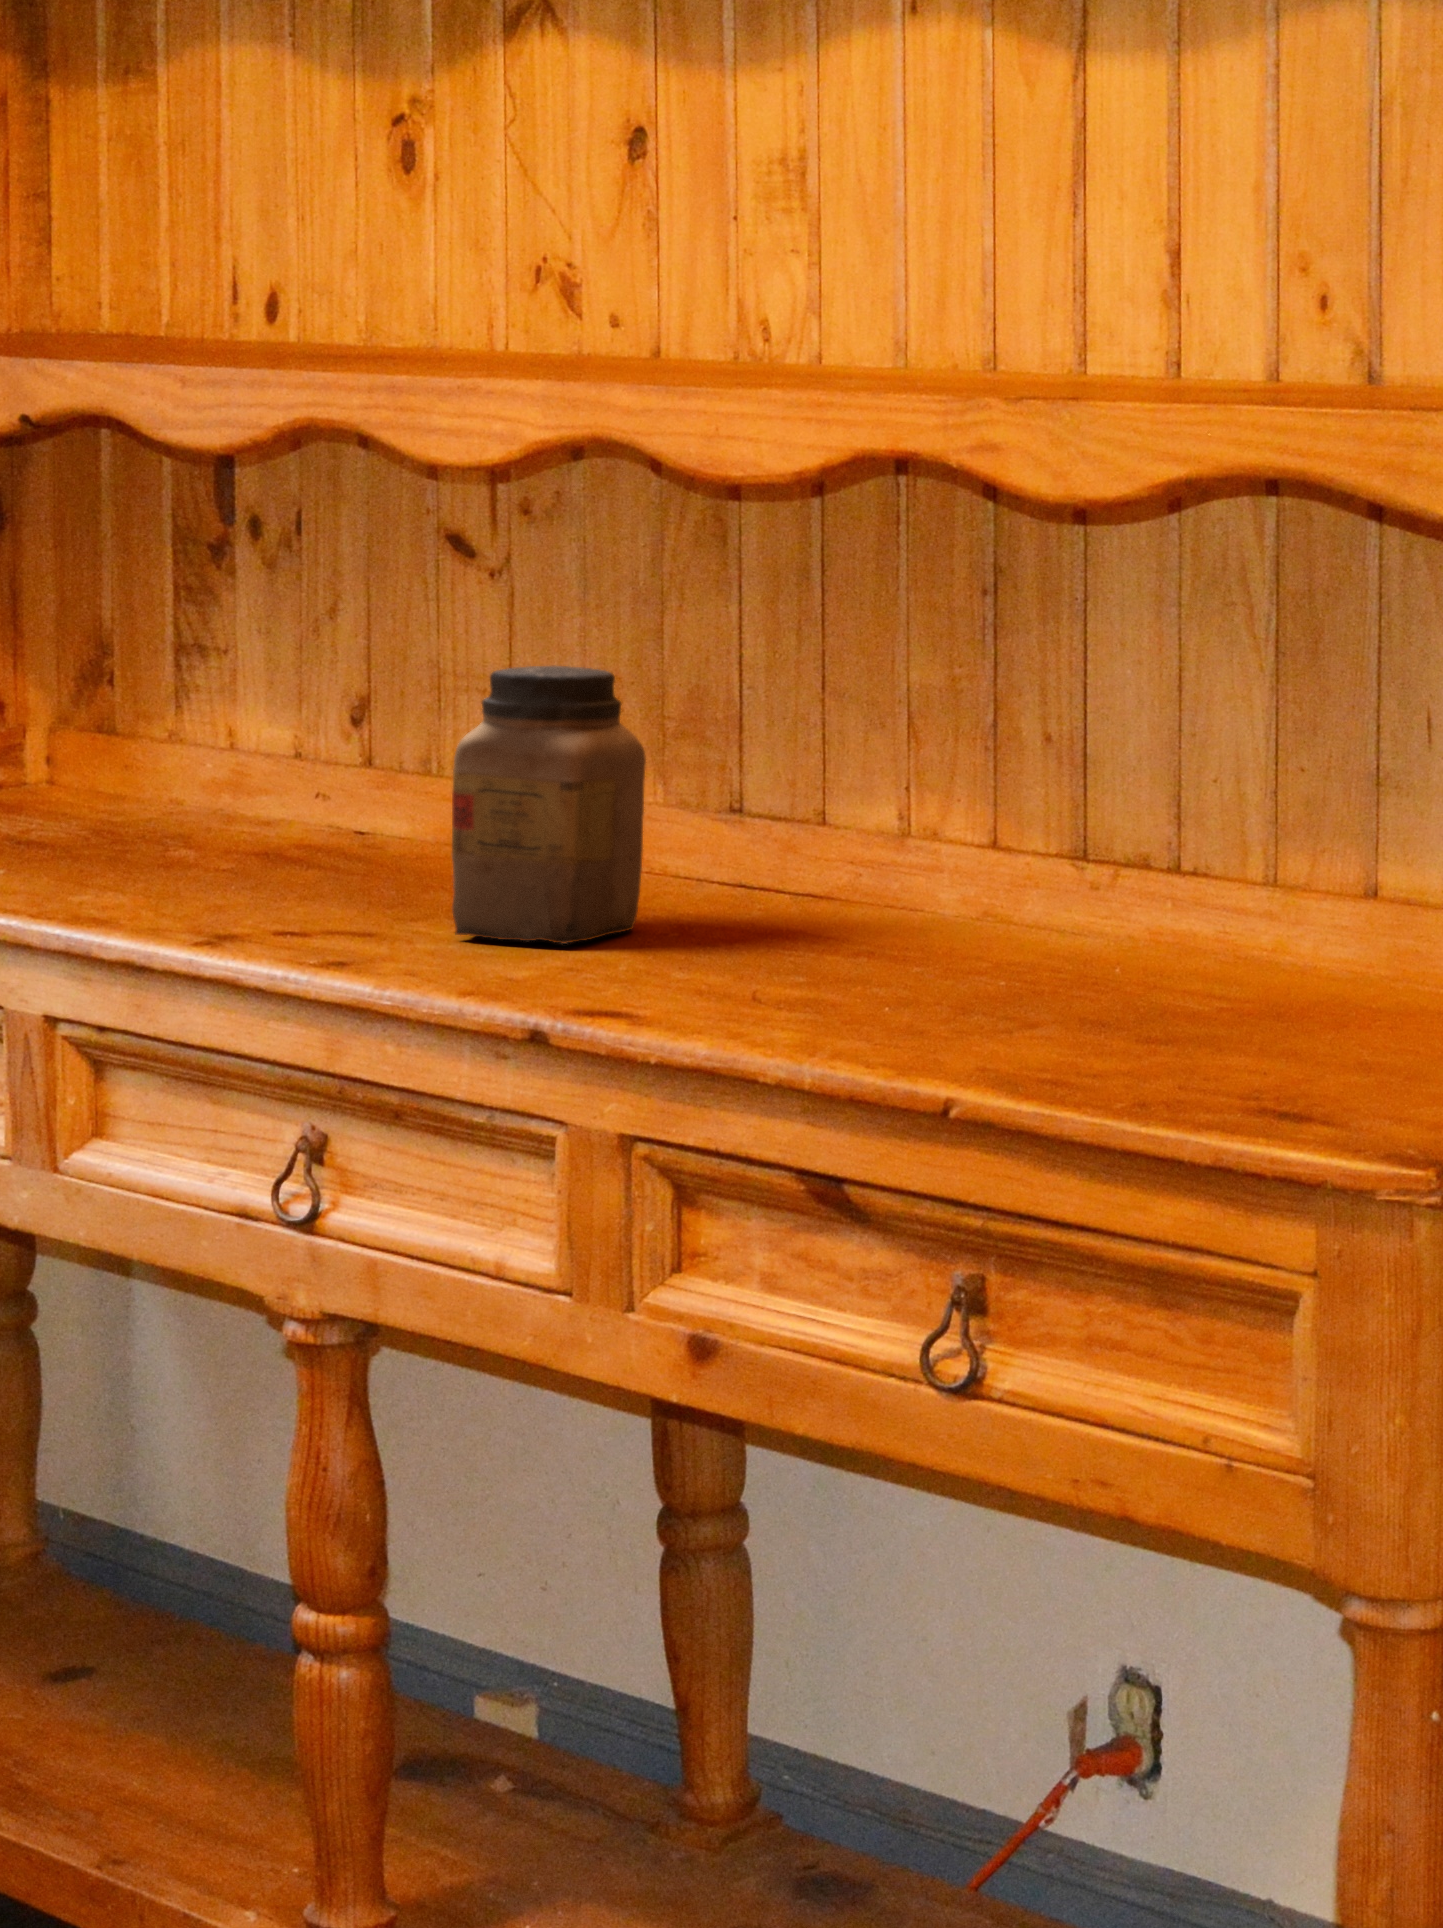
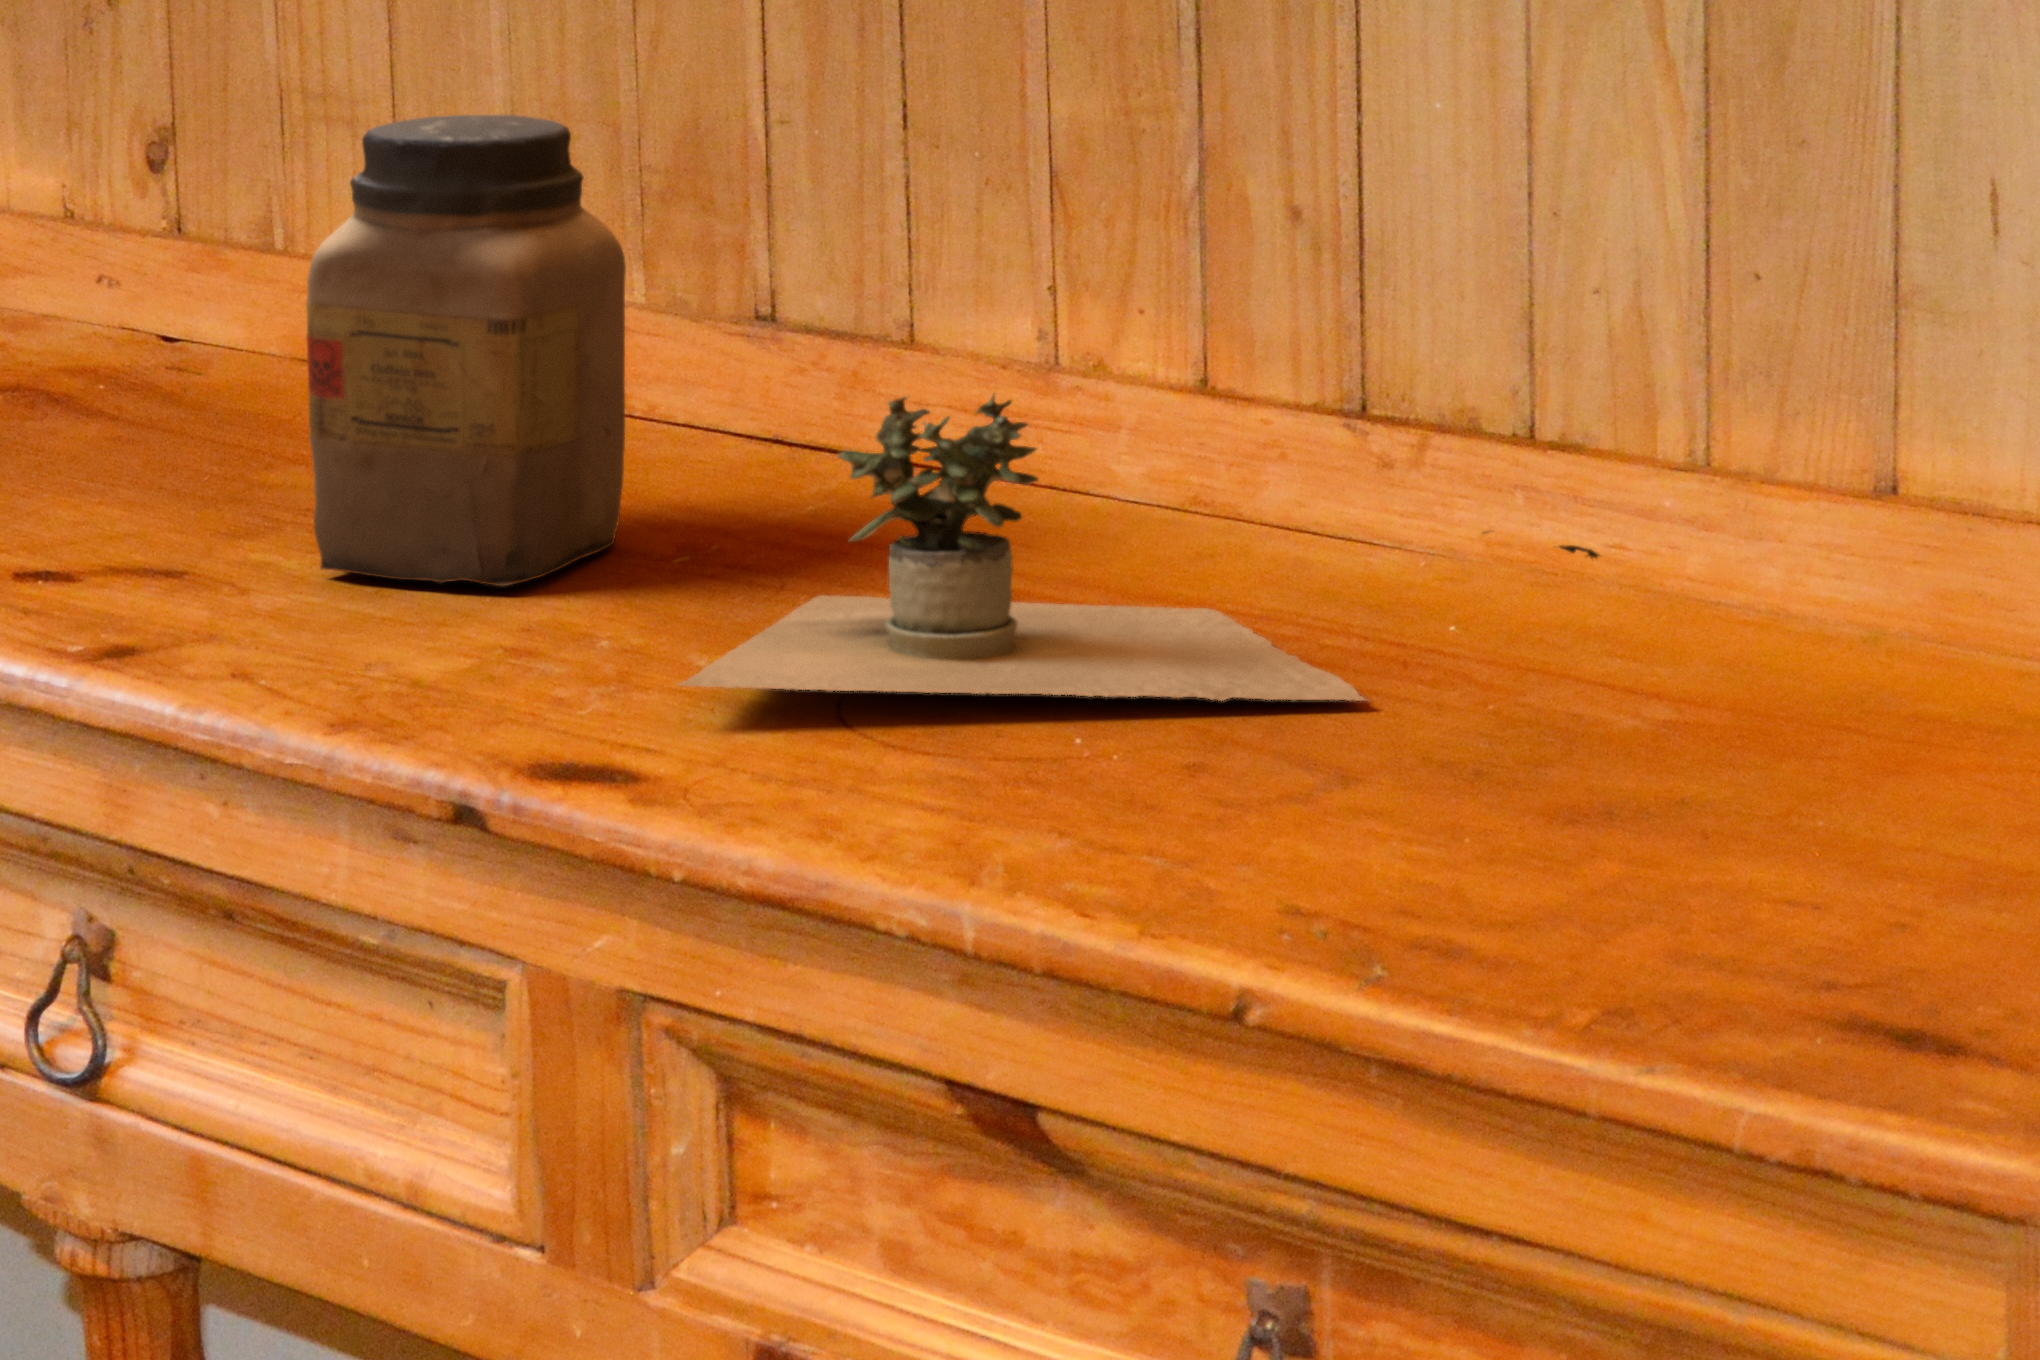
potted plant: none [658,819,1192,998] -> present [679,393,1599,701]

